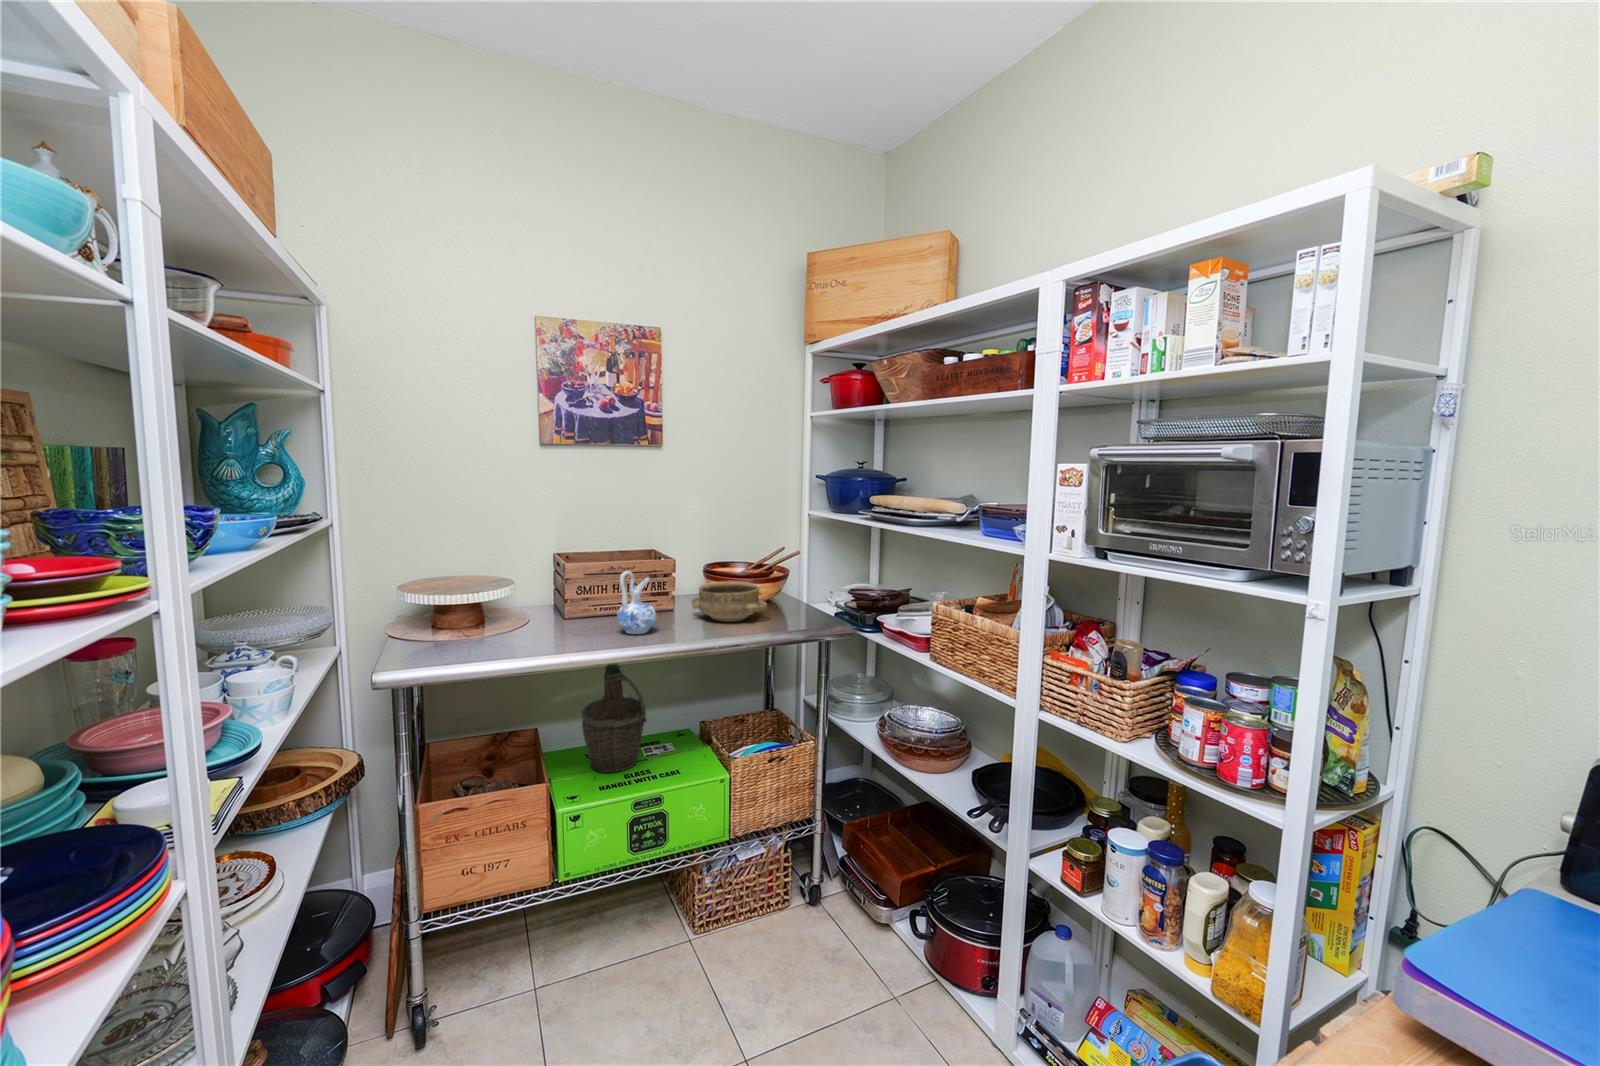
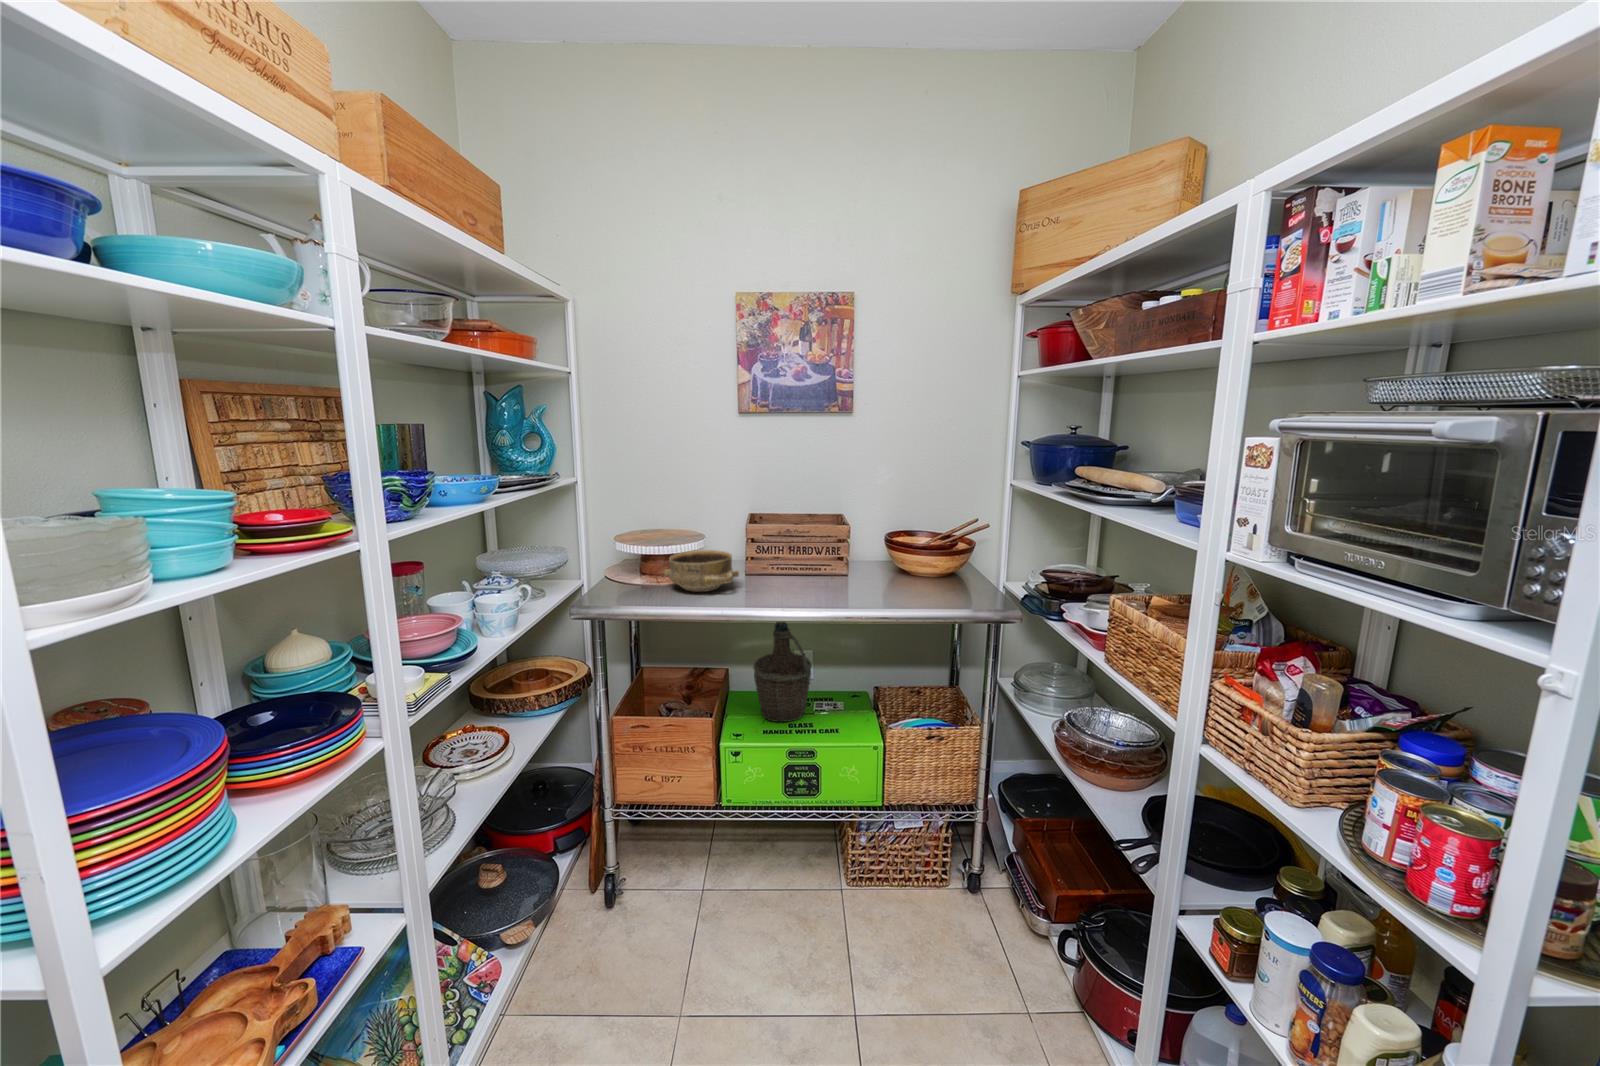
ceramic pitcher: present [617,571,656,634] -> none [778,537,814,597]
ceramic bowl: present [692,581,767,622] -> present [664,550,739,592]

